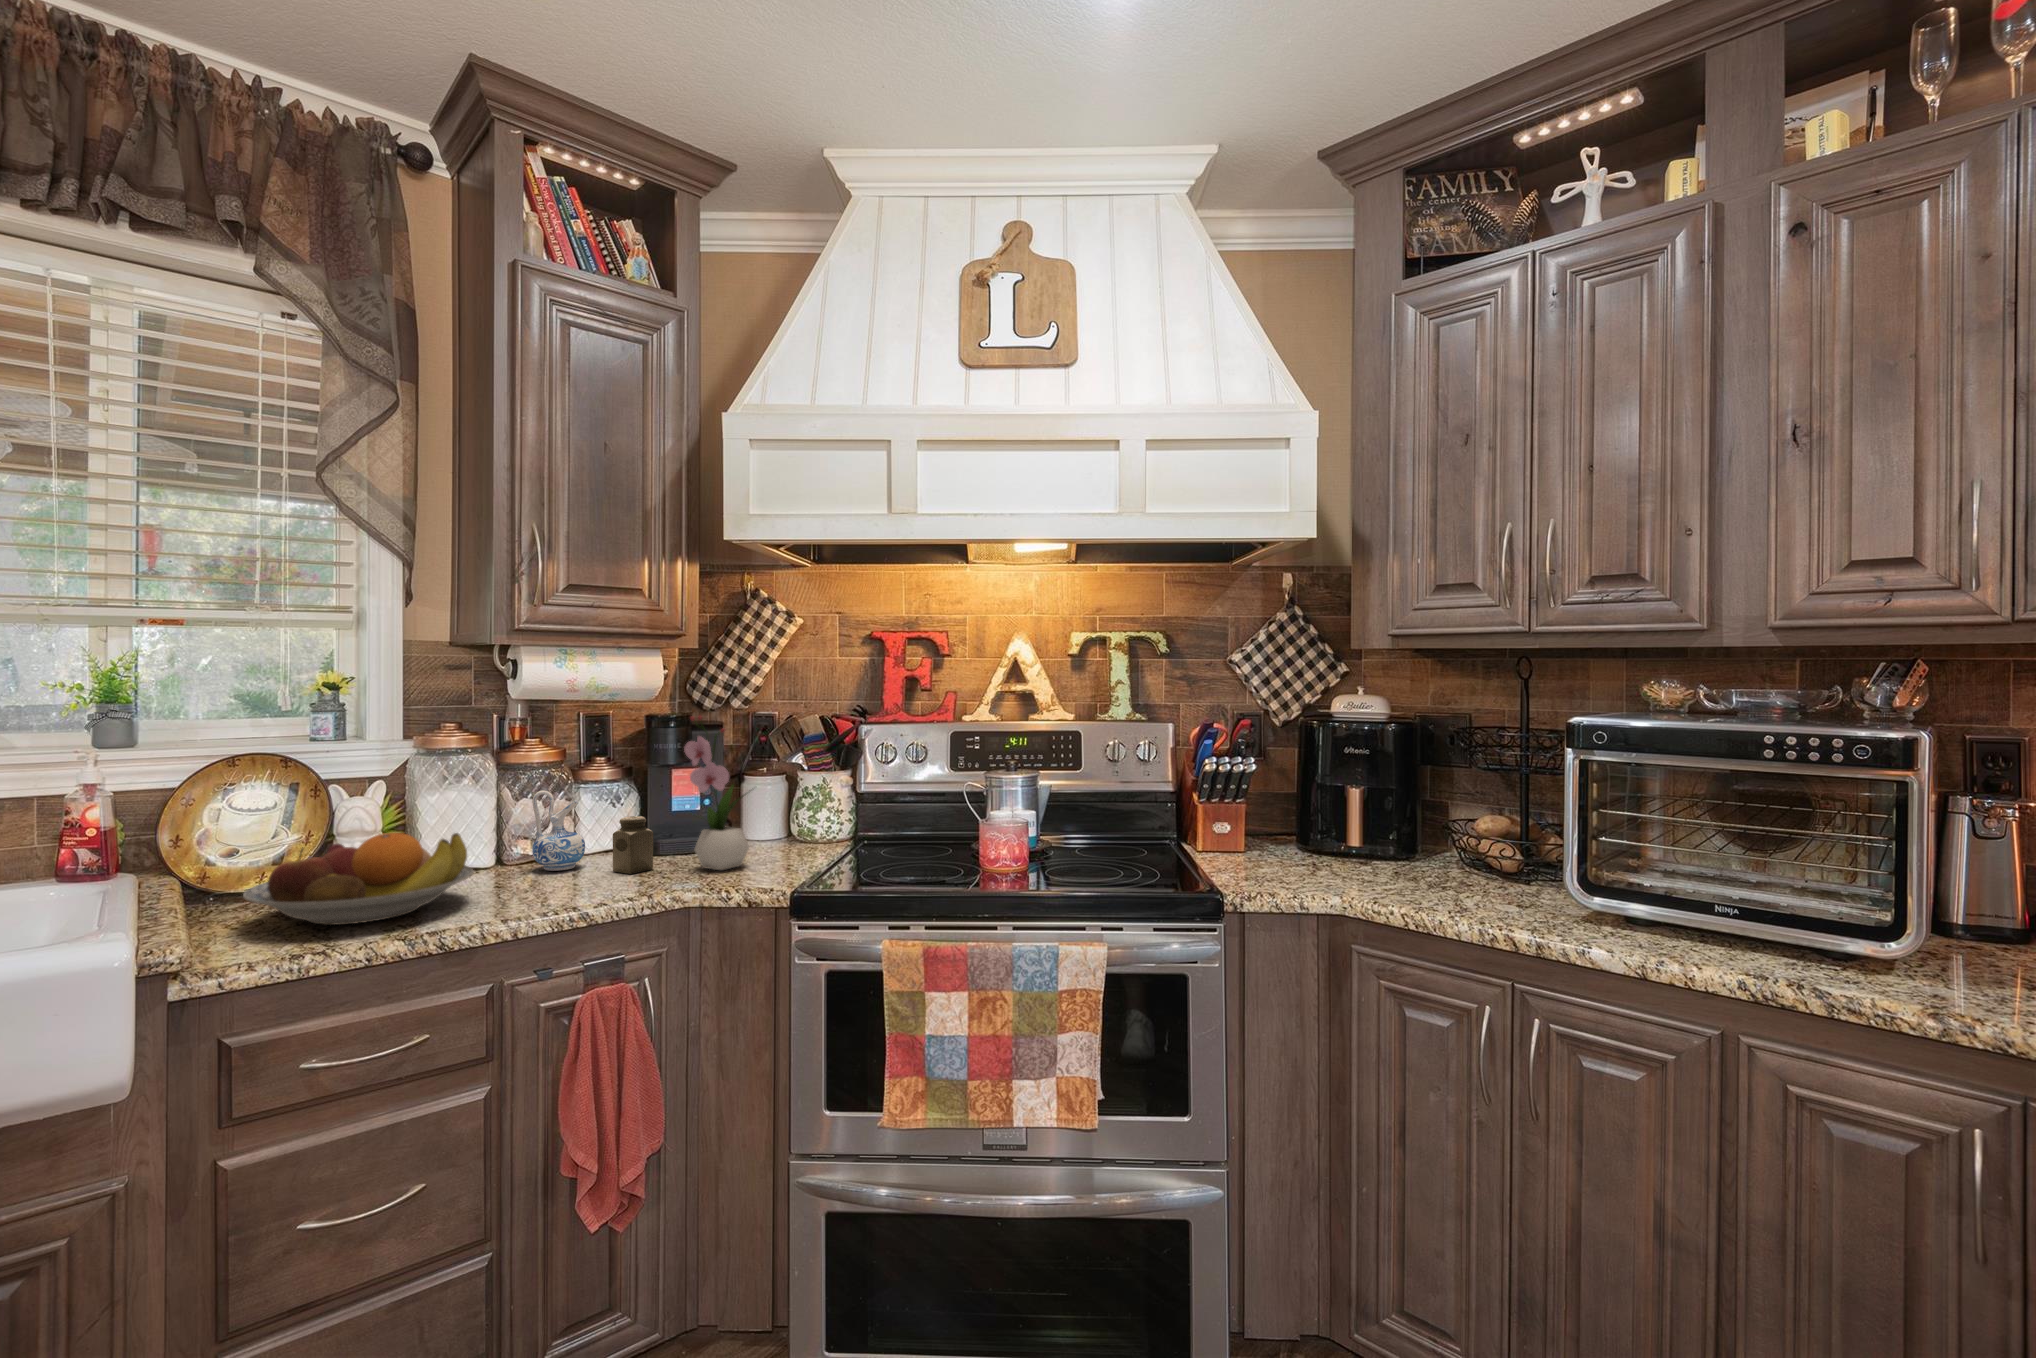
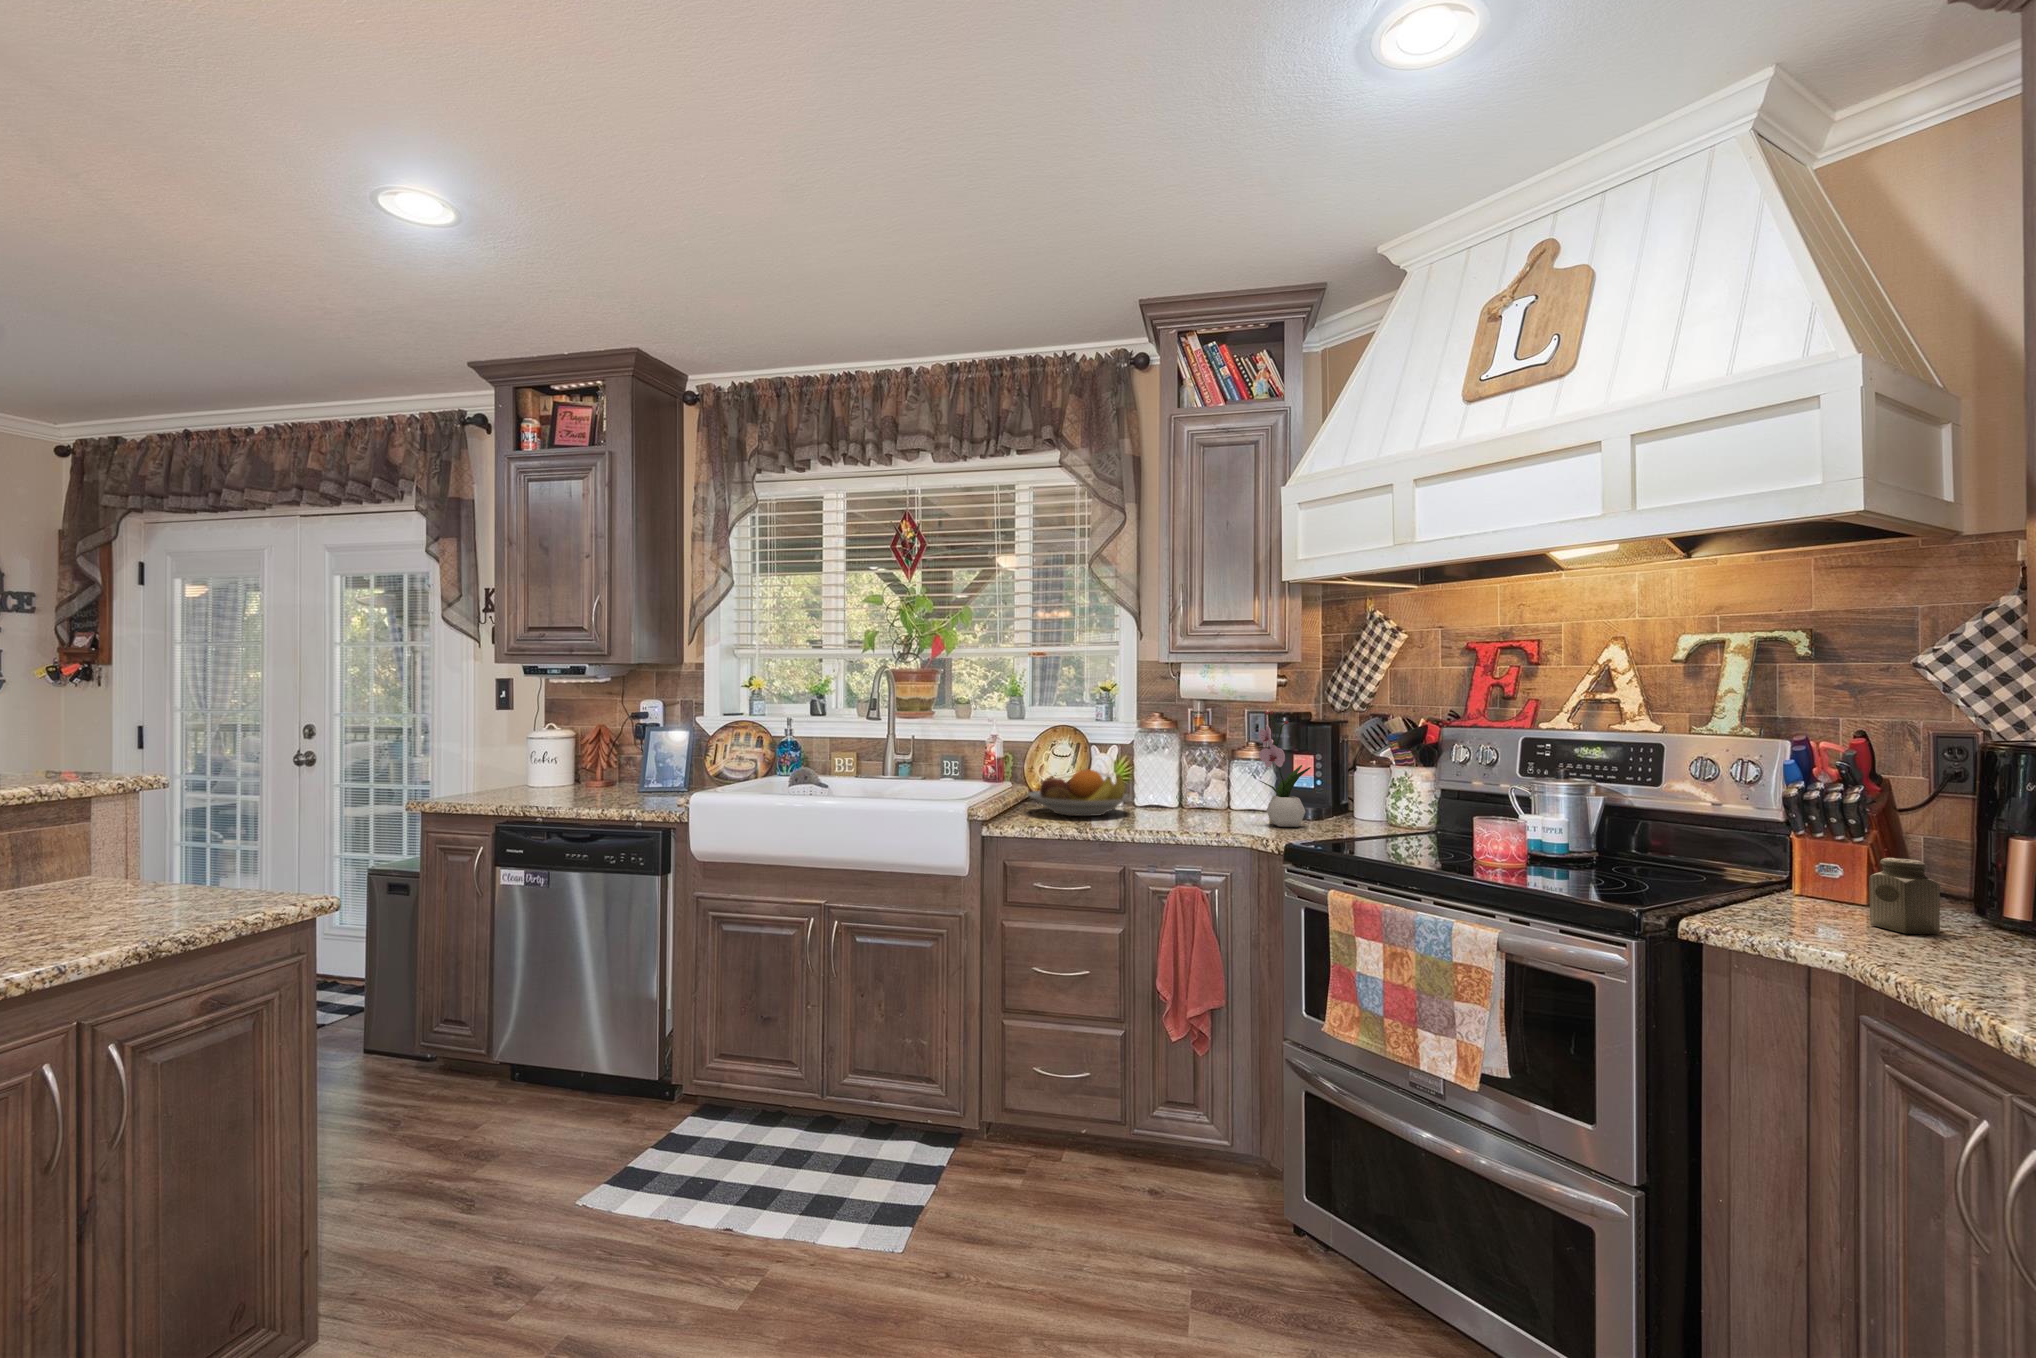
ceramic pitcher: present [532,791,585,871] -> none [1183,758,1215,813]
salt shaker: present [613,816,653,874] -> present [1869,858,1940,934]

